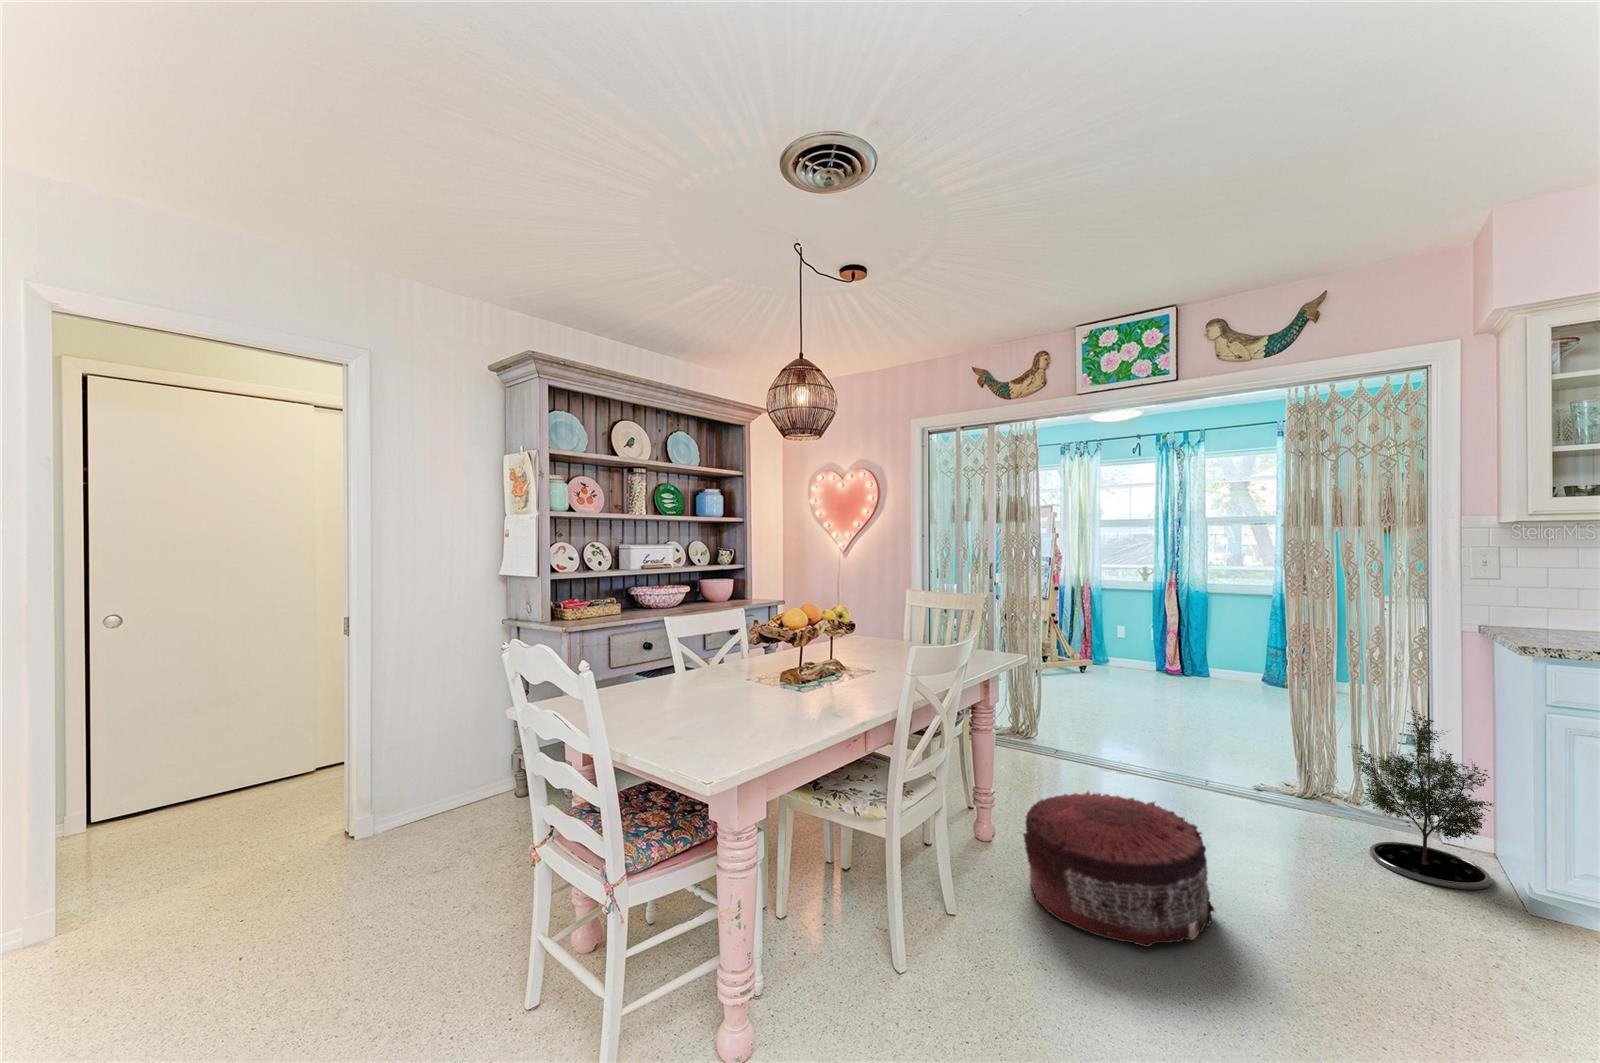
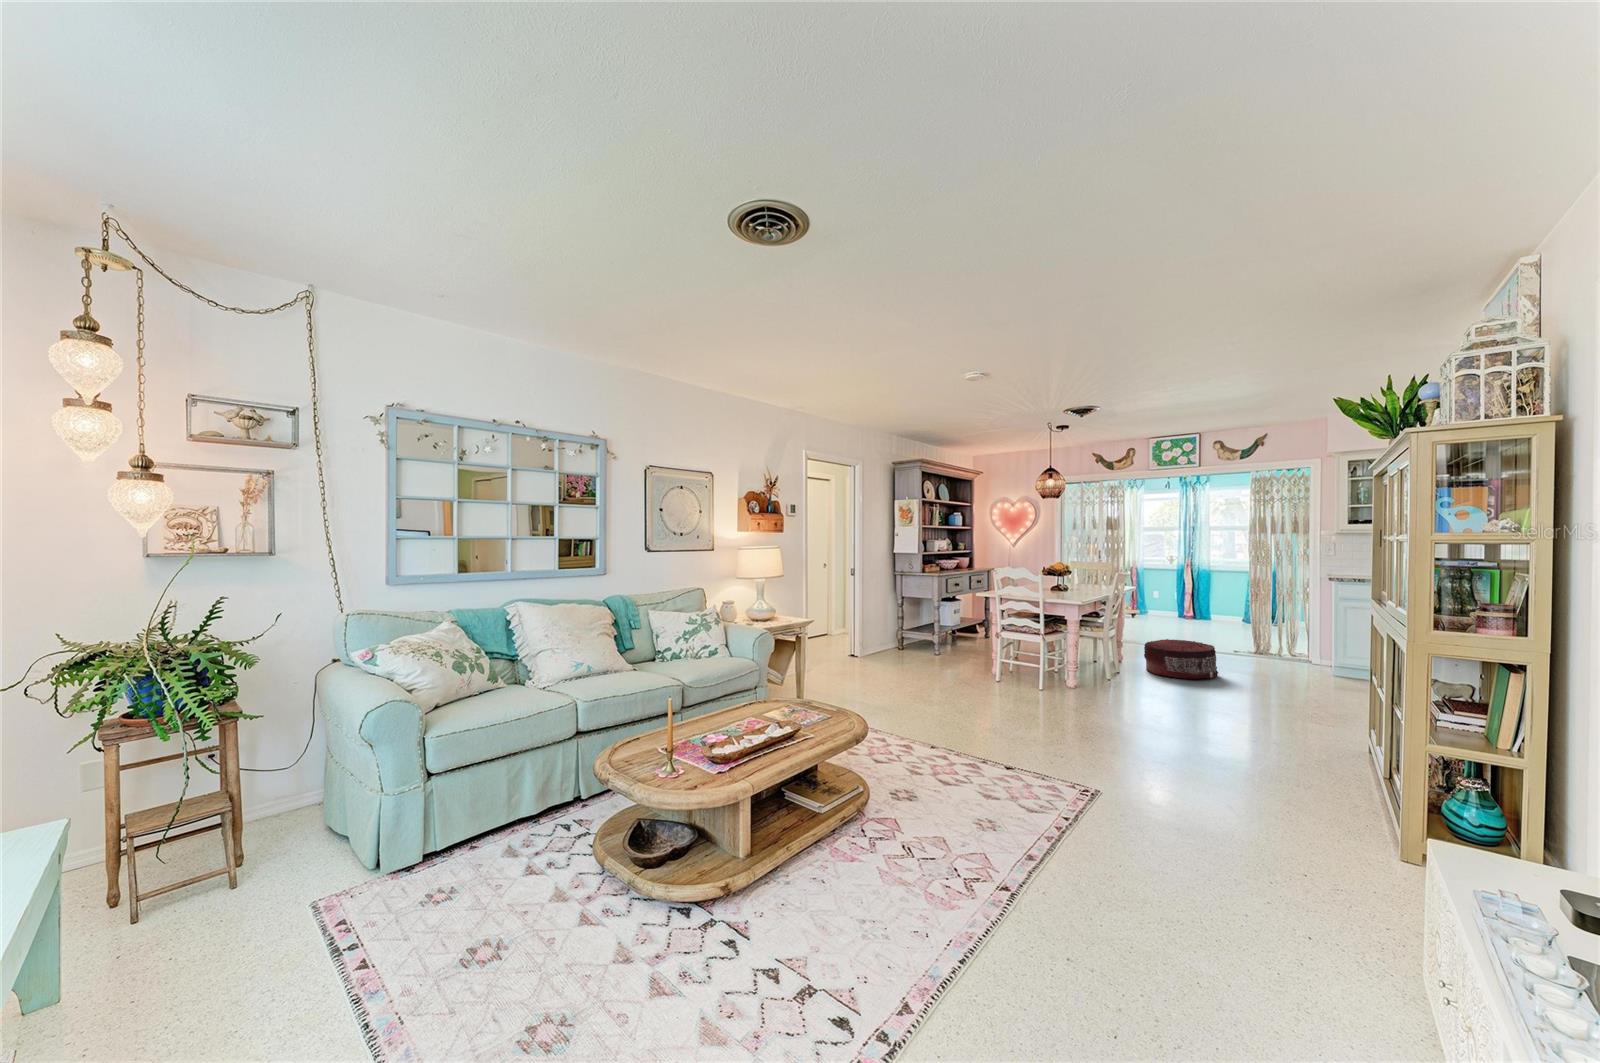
potted tree: present [1348,707,1493,890] -> none [1274,606,1328,672]

